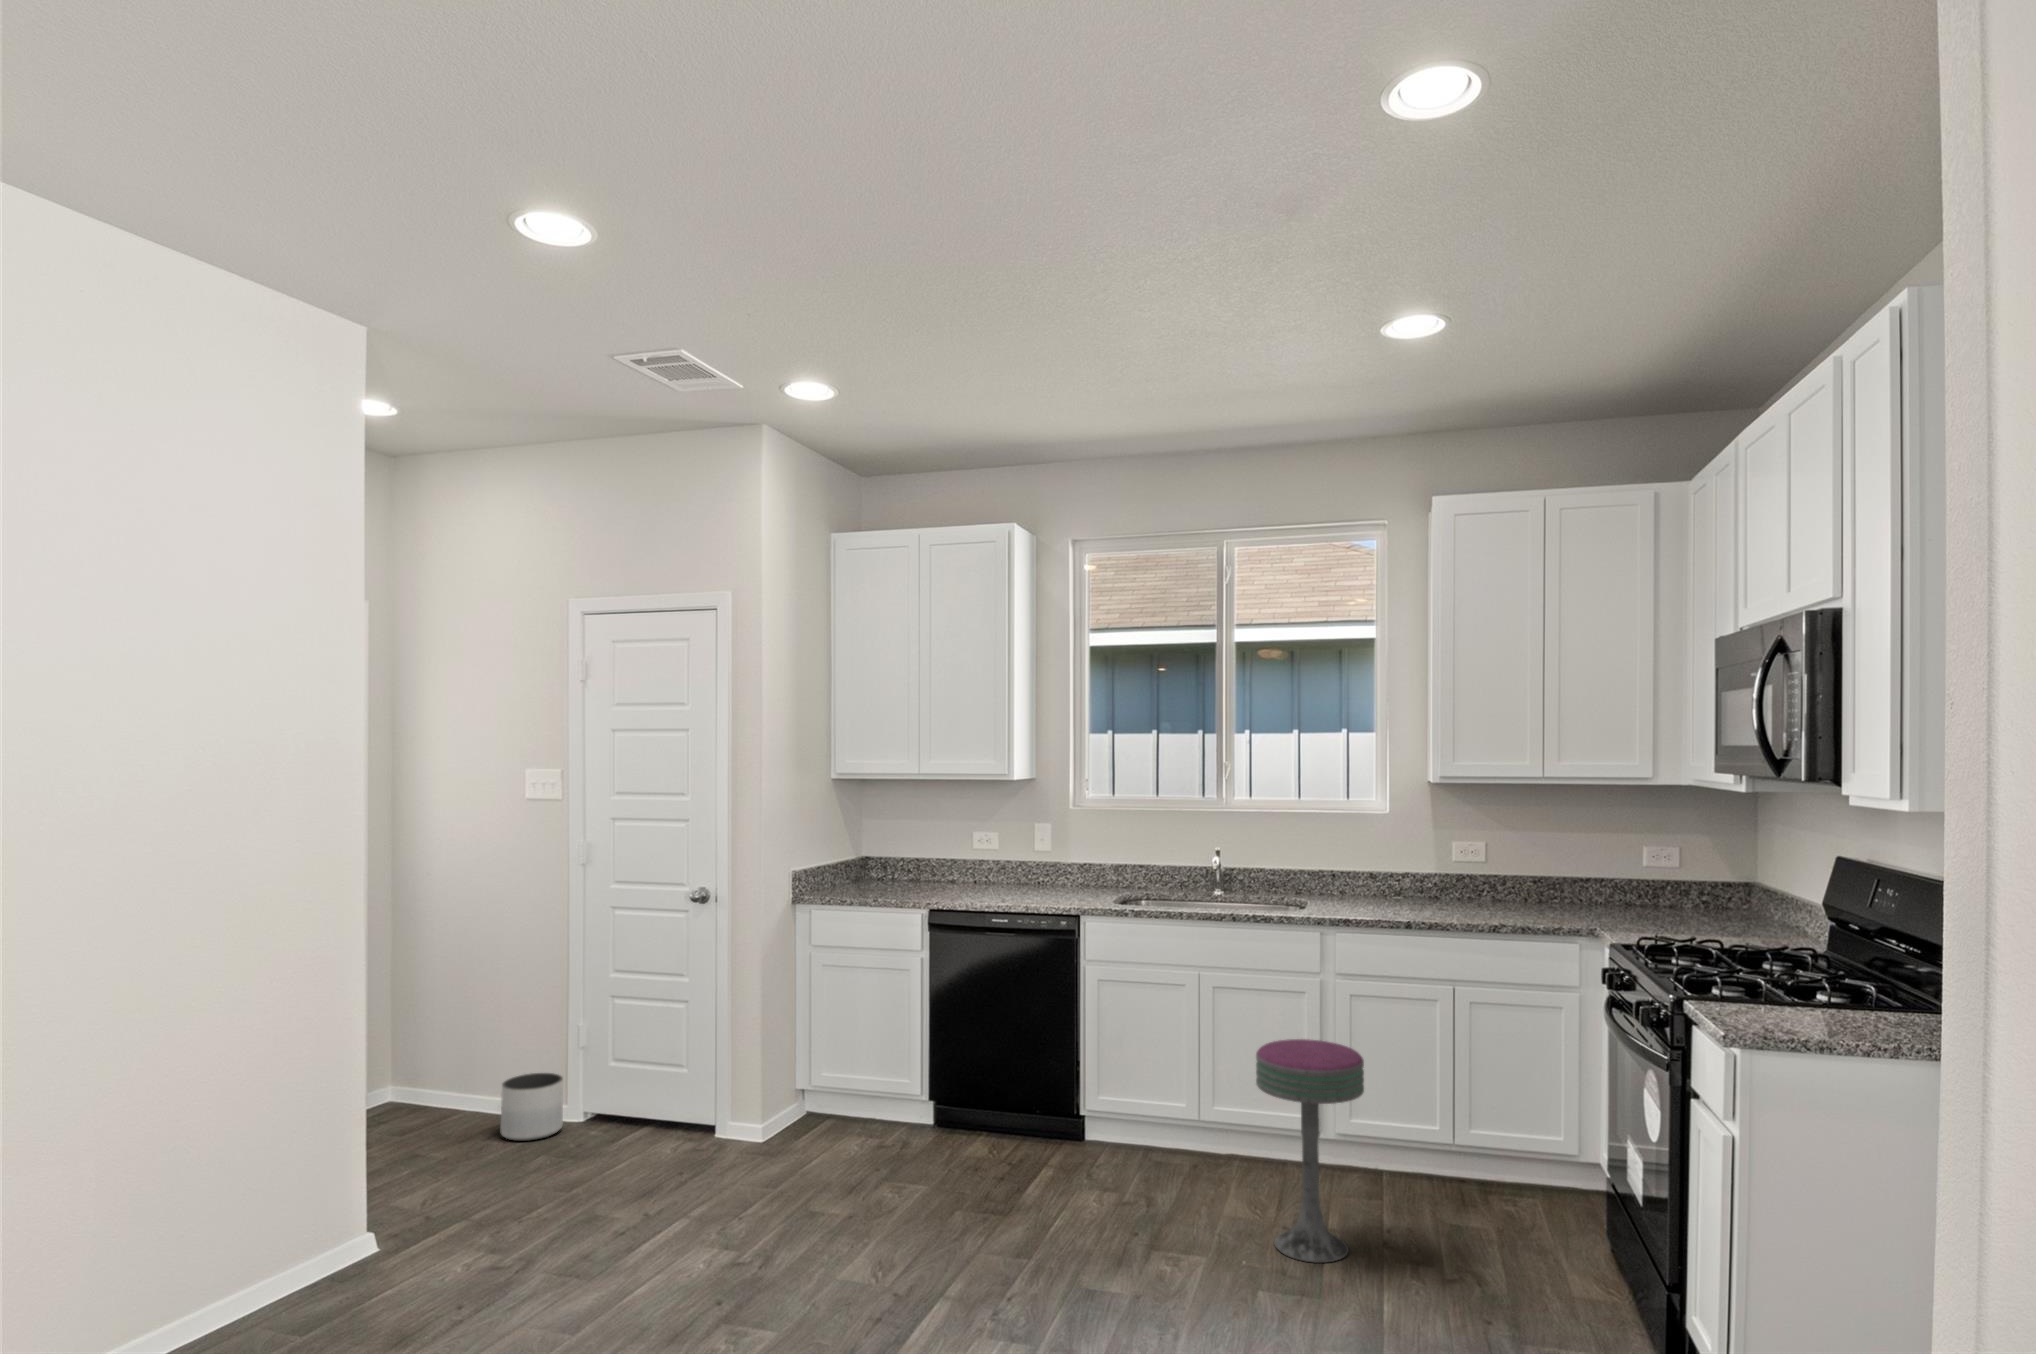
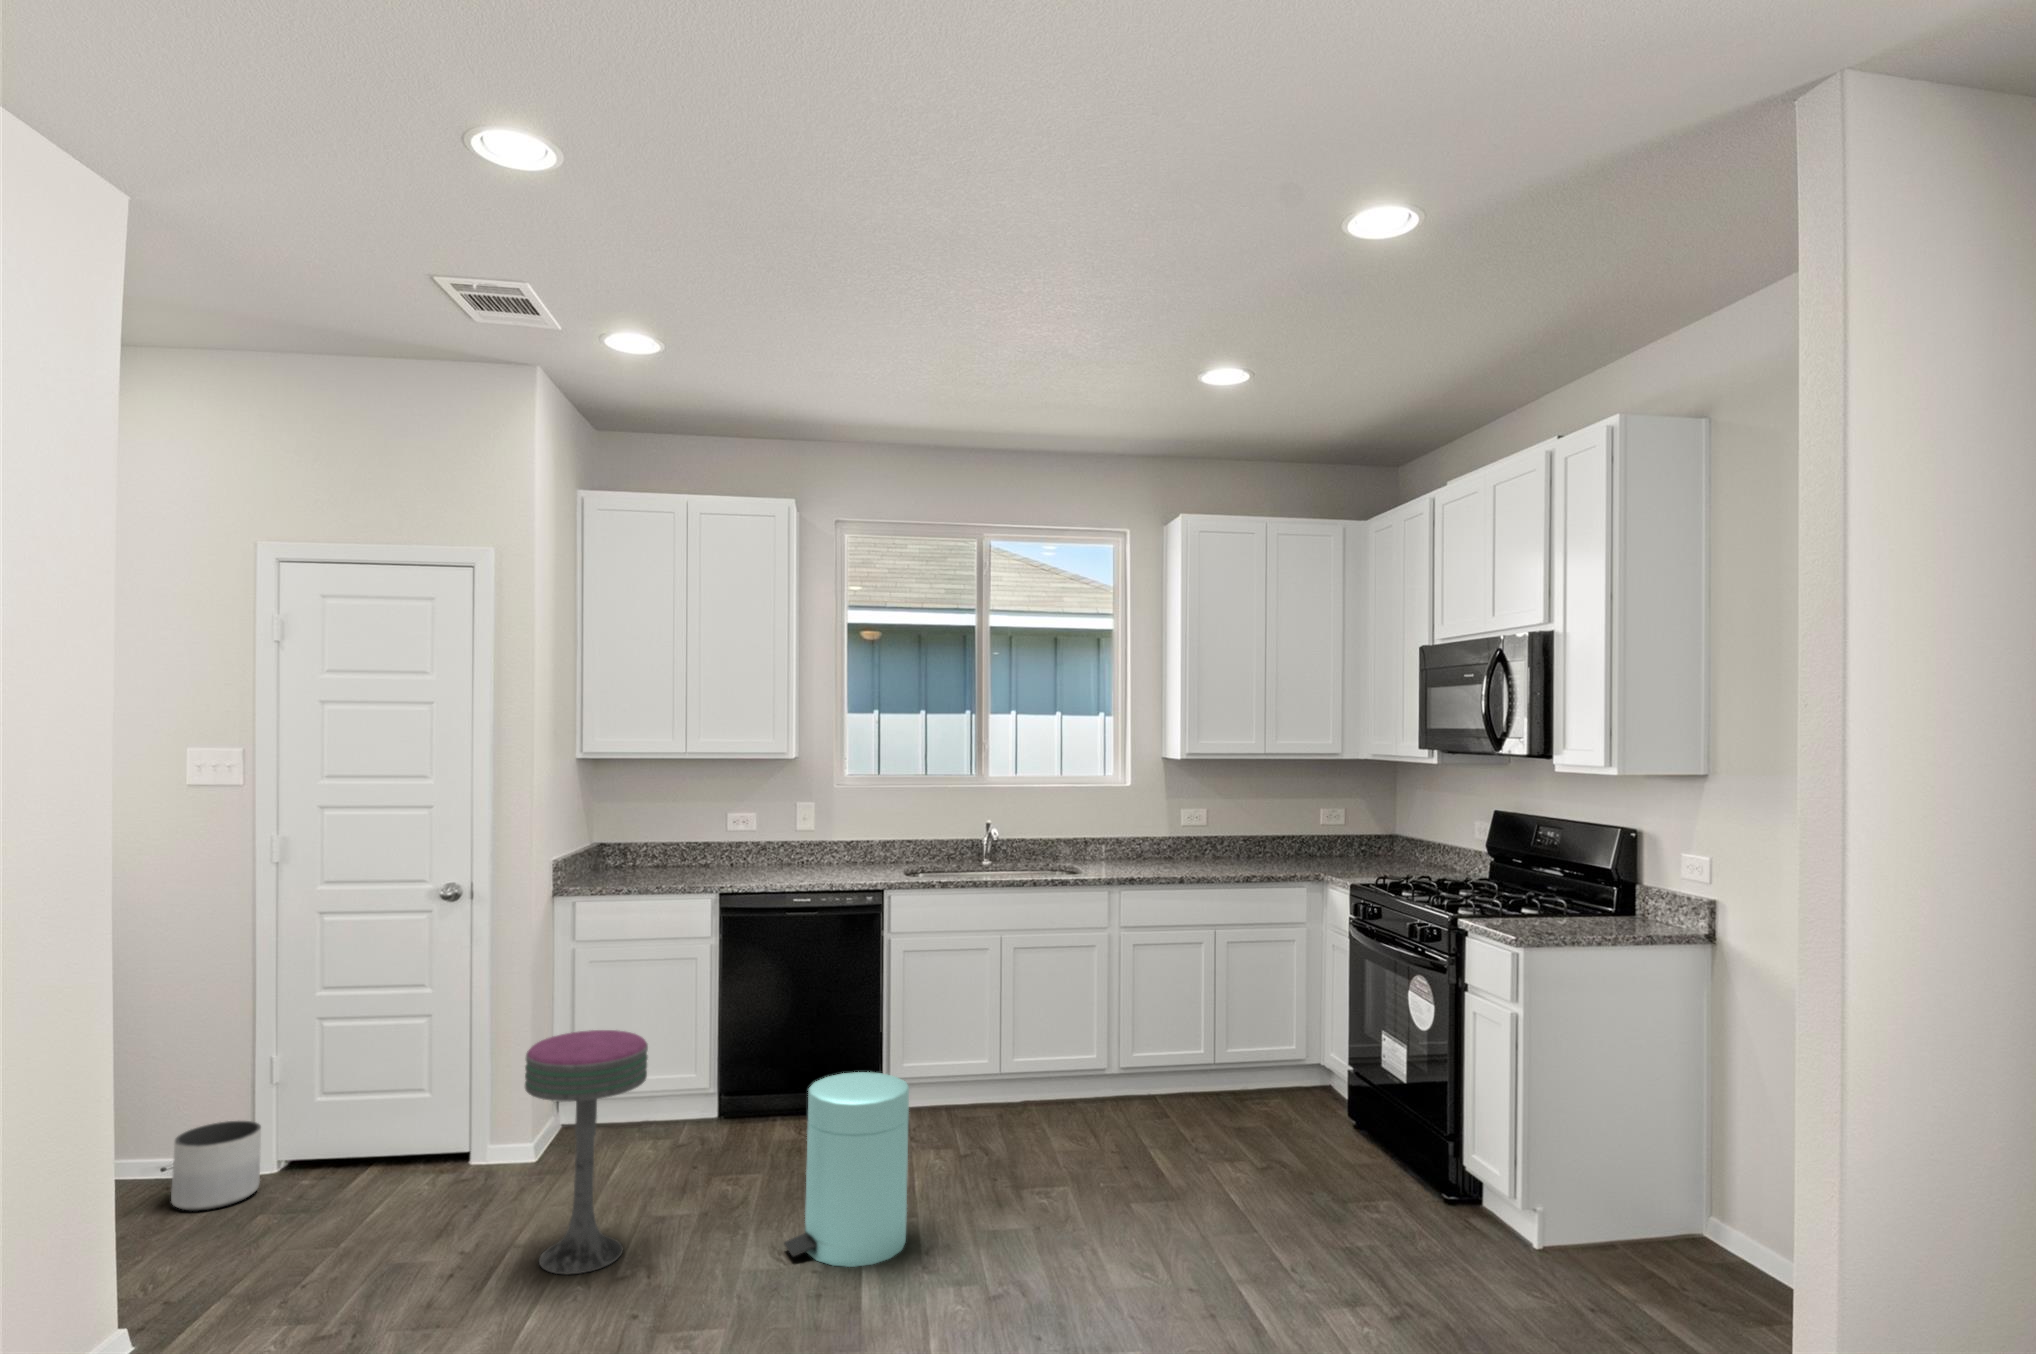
bar stool: present [1256,1039,1364,1263] -> present [525,1030,648,1275]
trash can: none [879,1095,998,1287] -> present [784,1072,909,1267]

